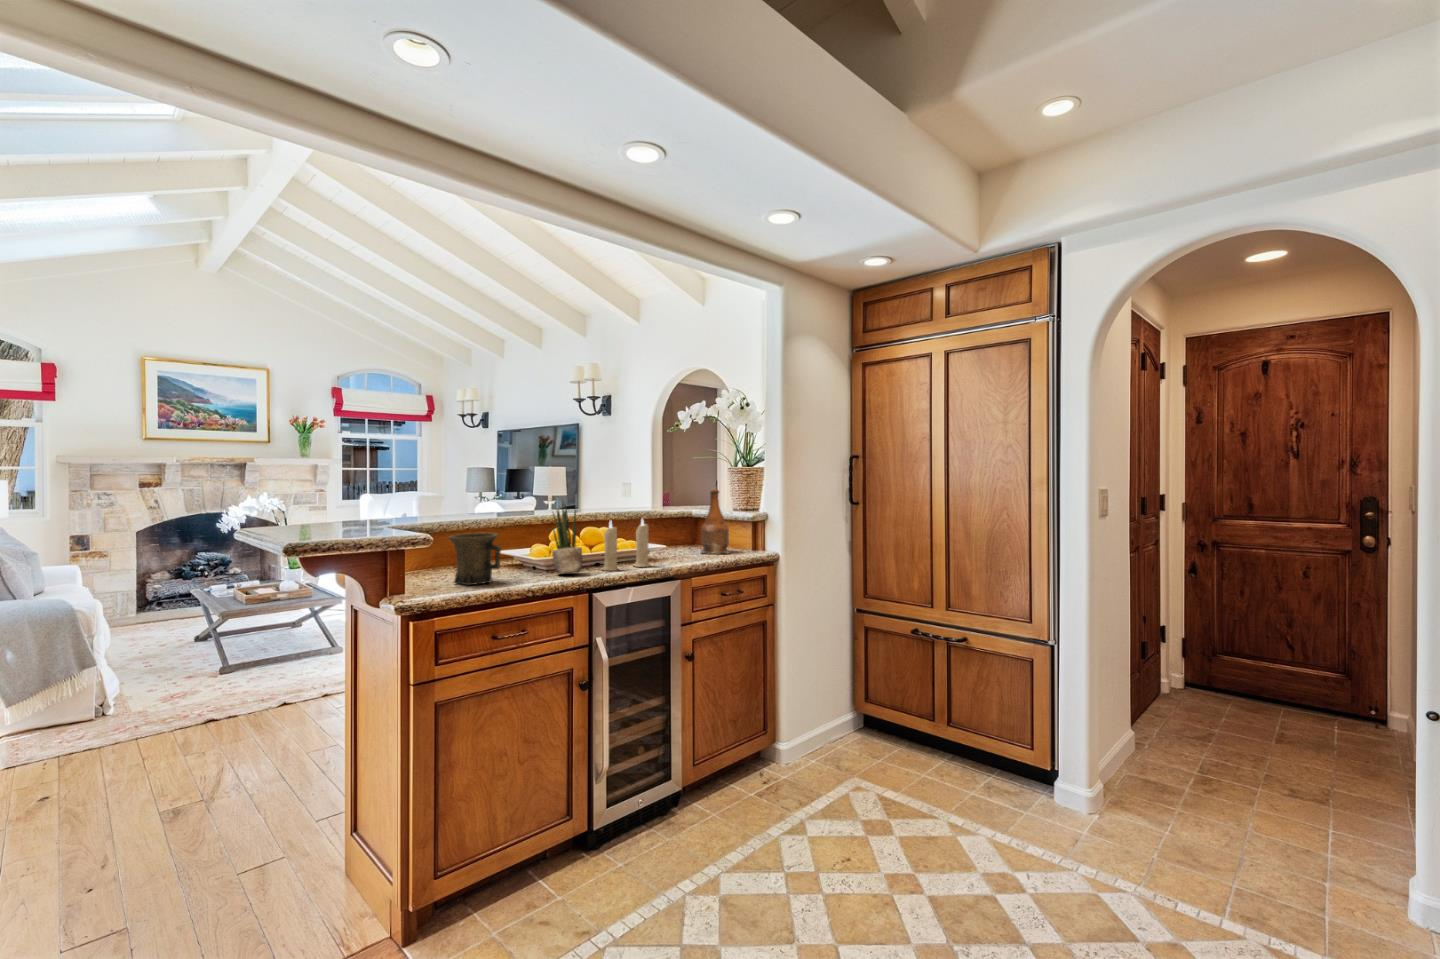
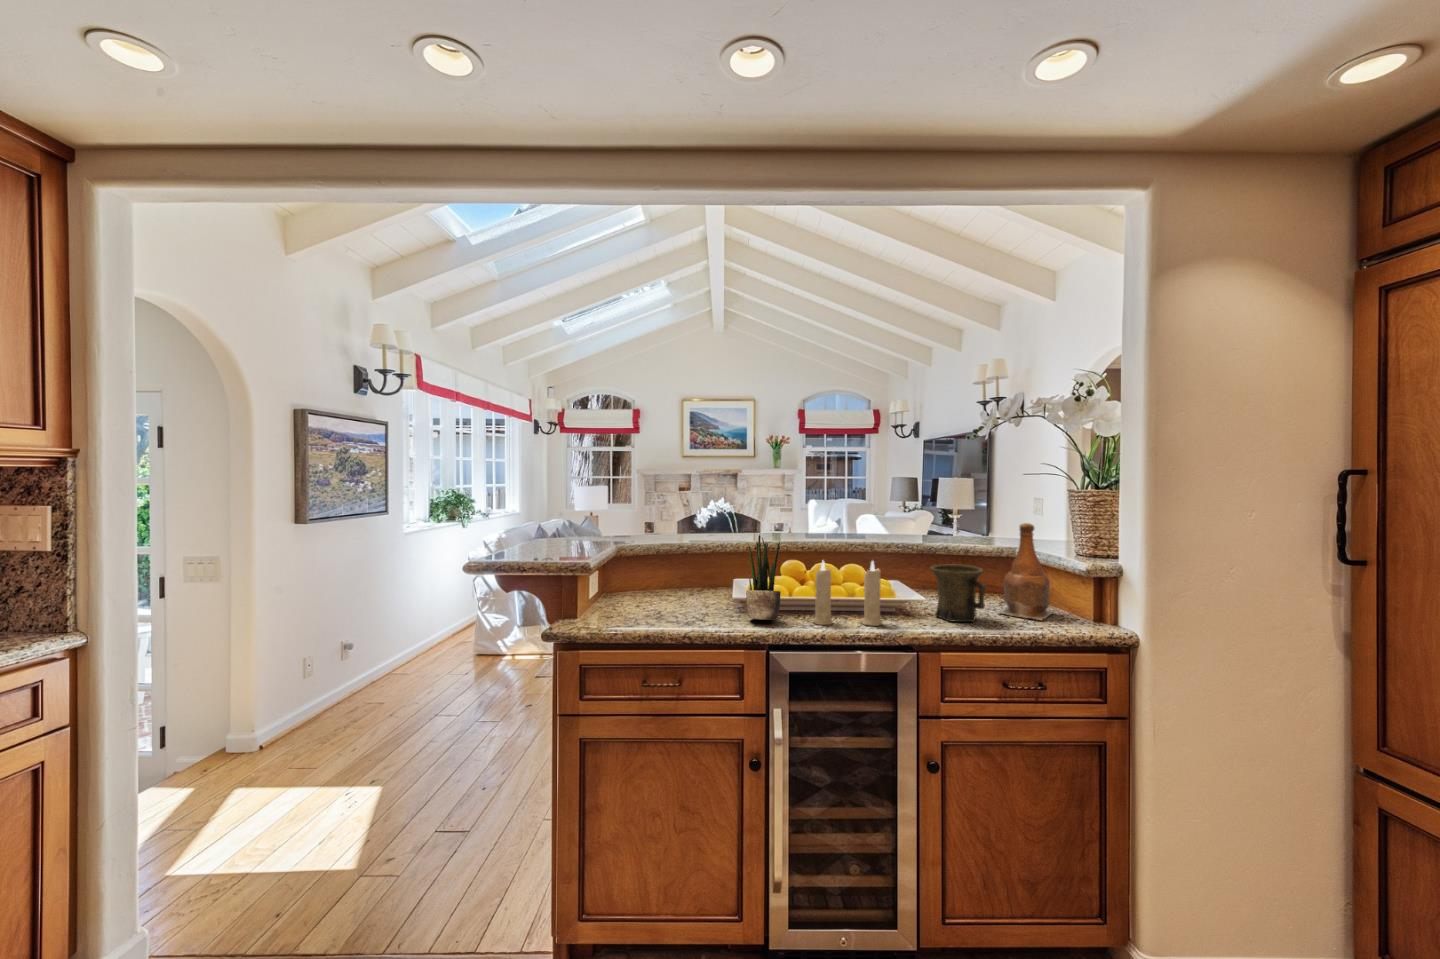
mug: present [449,533,501,585] -> present [931,564,986,622]

